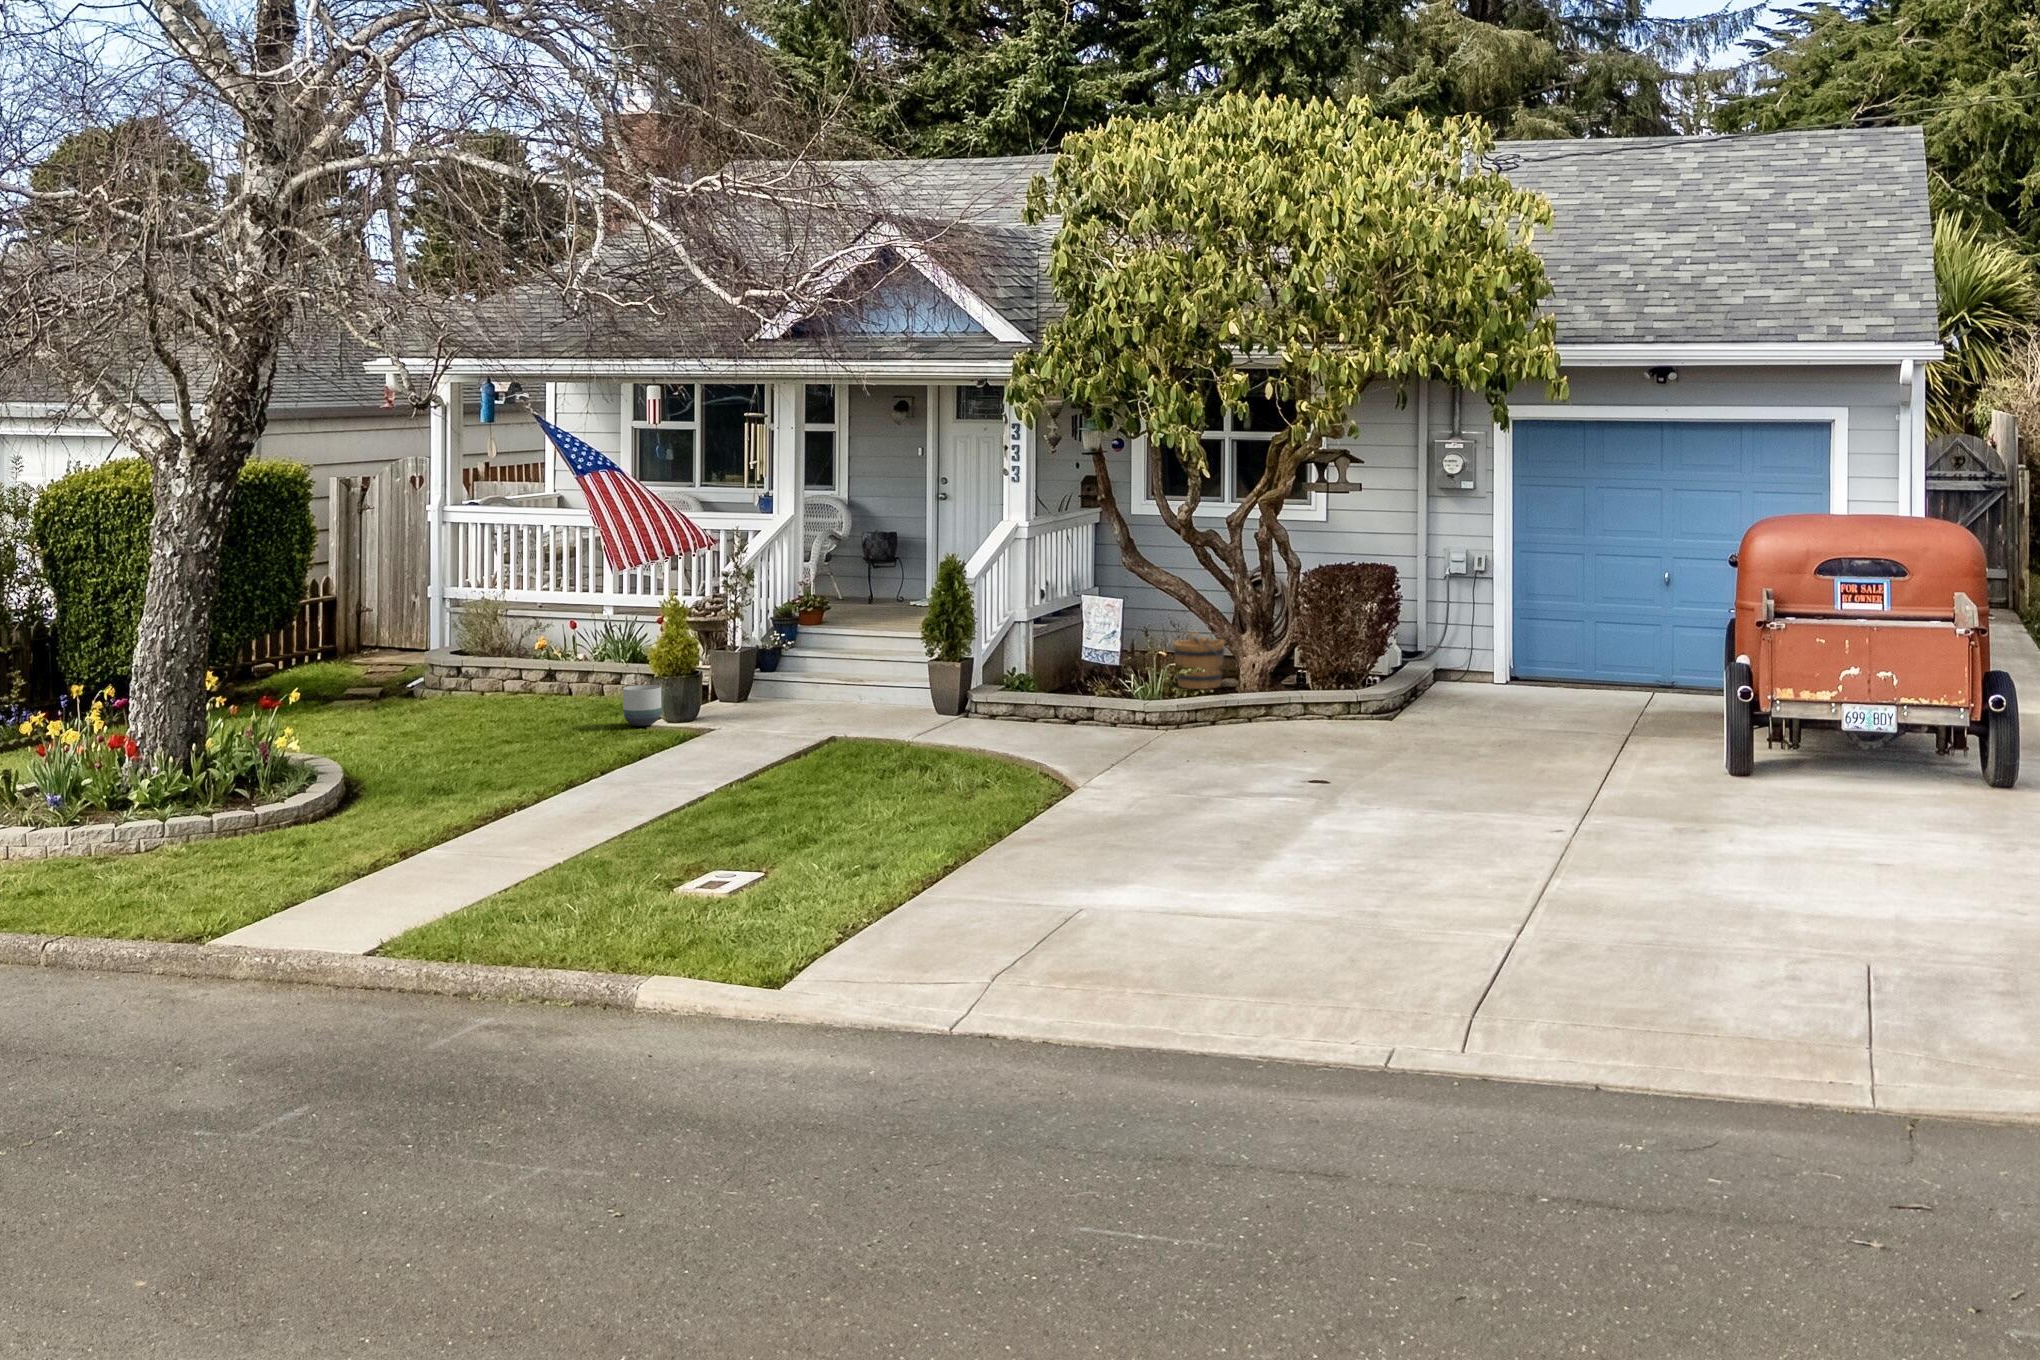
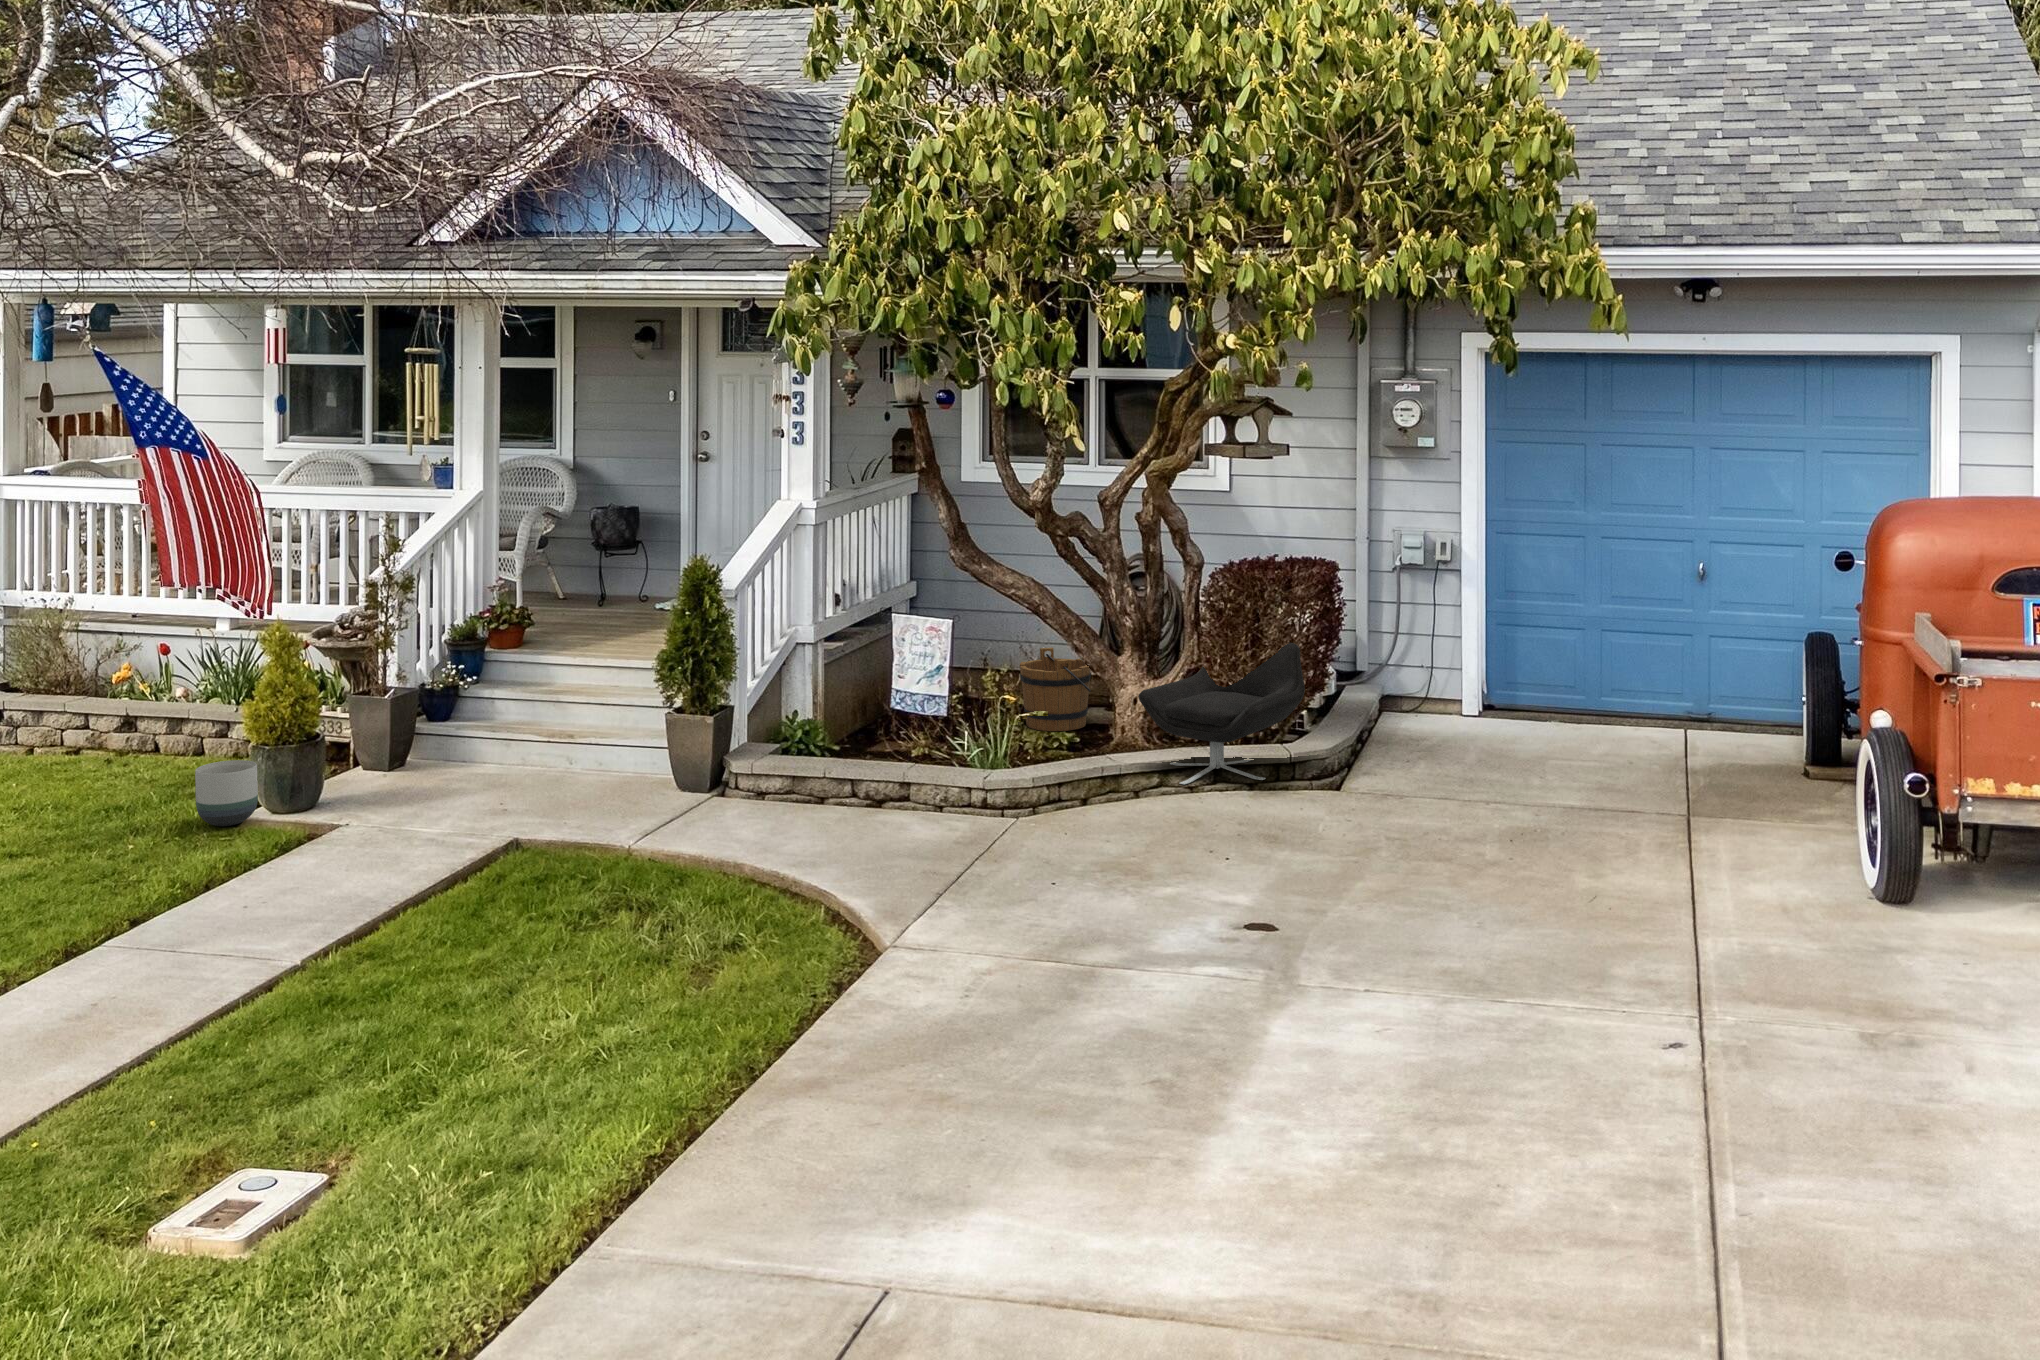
lounge chair: none [1253,617,1369,714] -> present [1138,642,1305,785]

